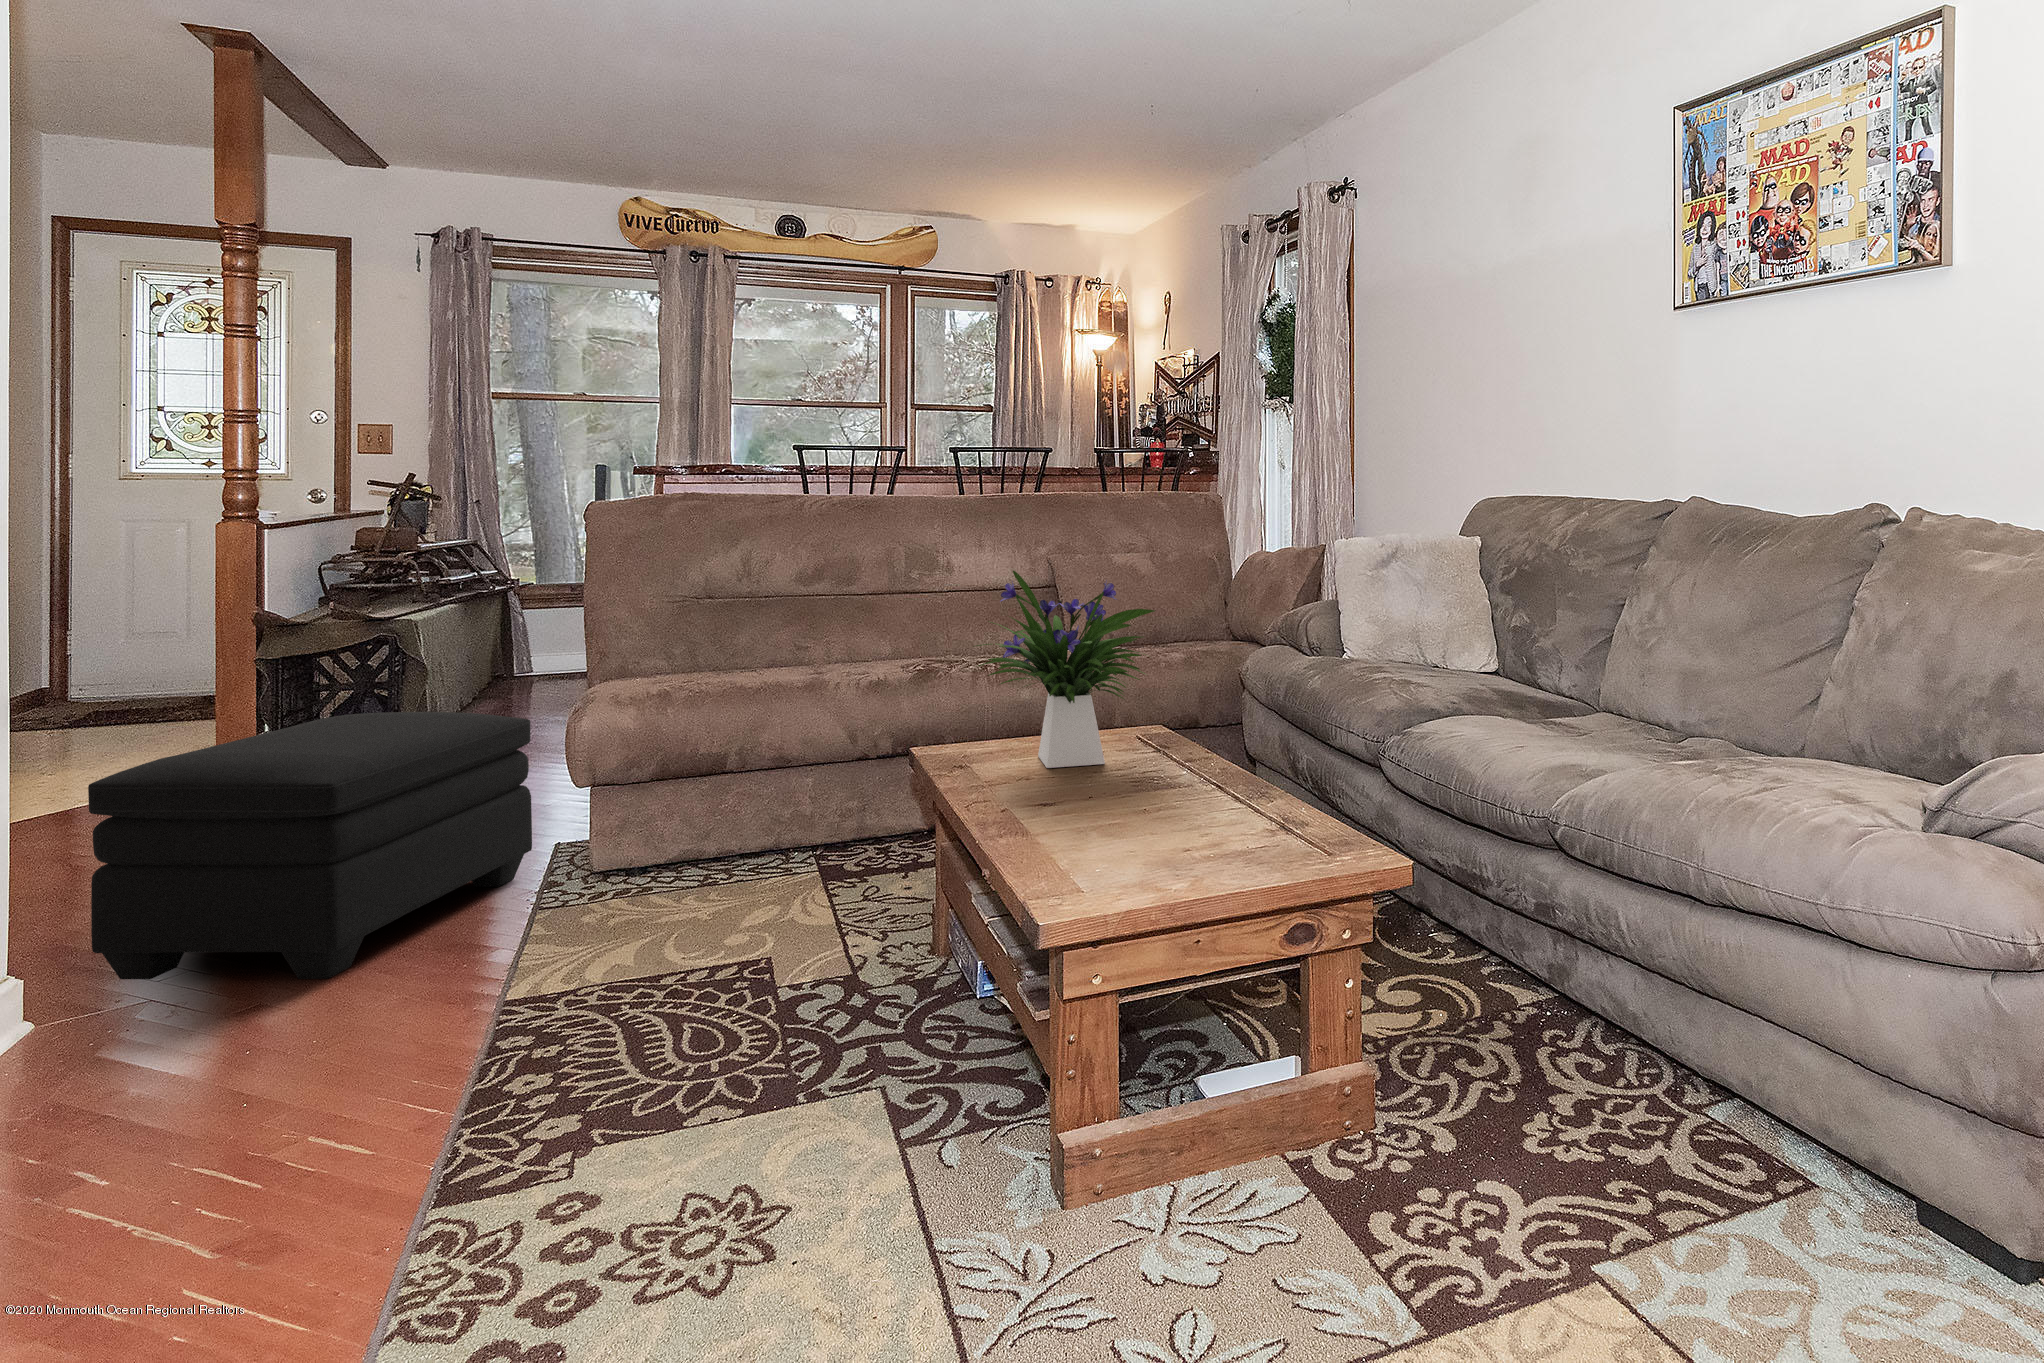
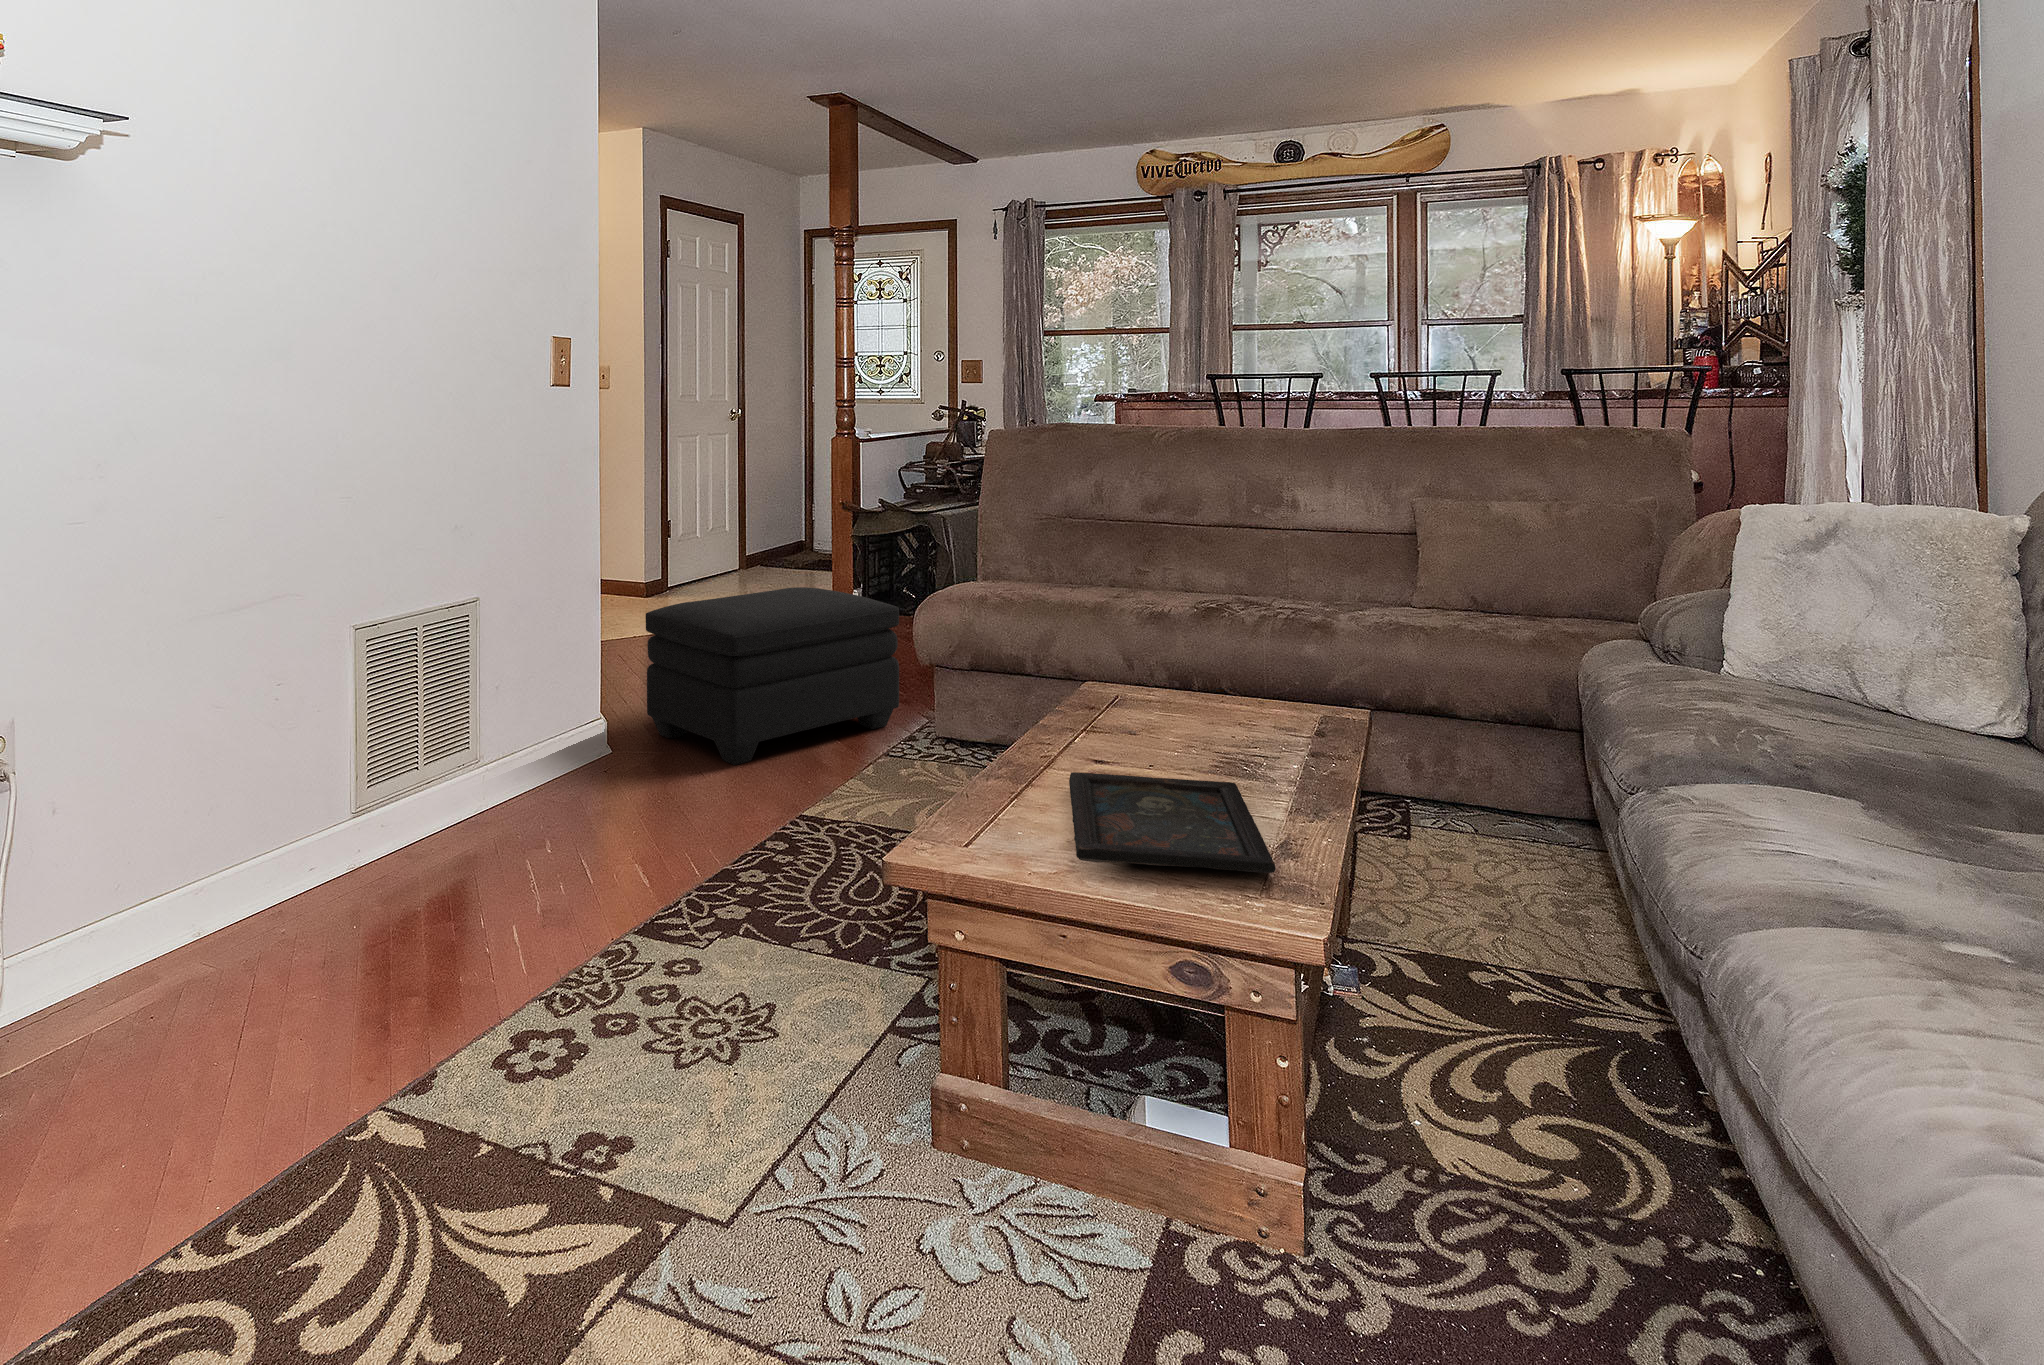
flower arrangement: present [976,571,1156,768] -> none [1107,525,1314,741]
tray: none [1054,785,1301,865] -> present [1069,772,1276,873]

